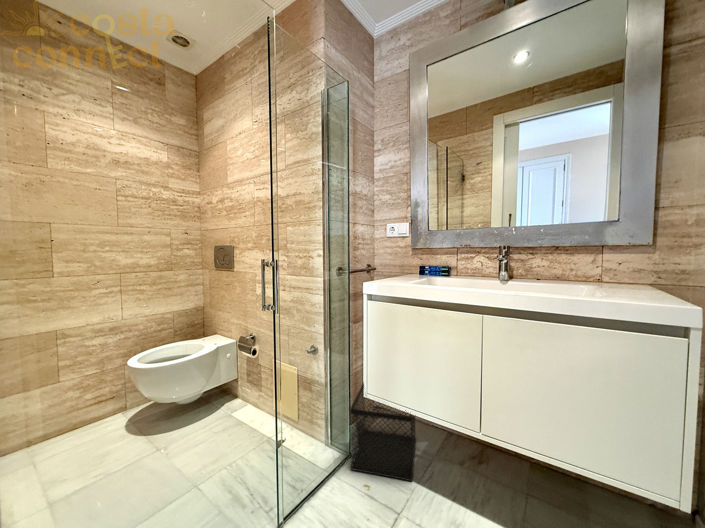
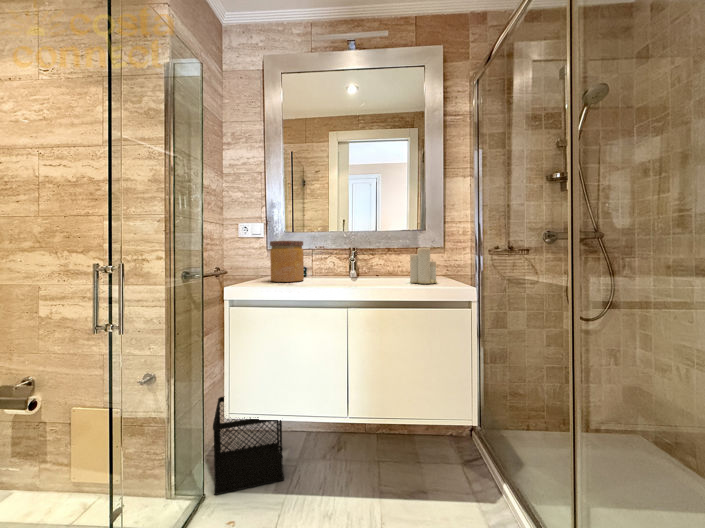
jar: none [408,241,443,283] -> present [270,241,304,282]
candle: none [581,243,629,300] -> present [410,248,437,284]

